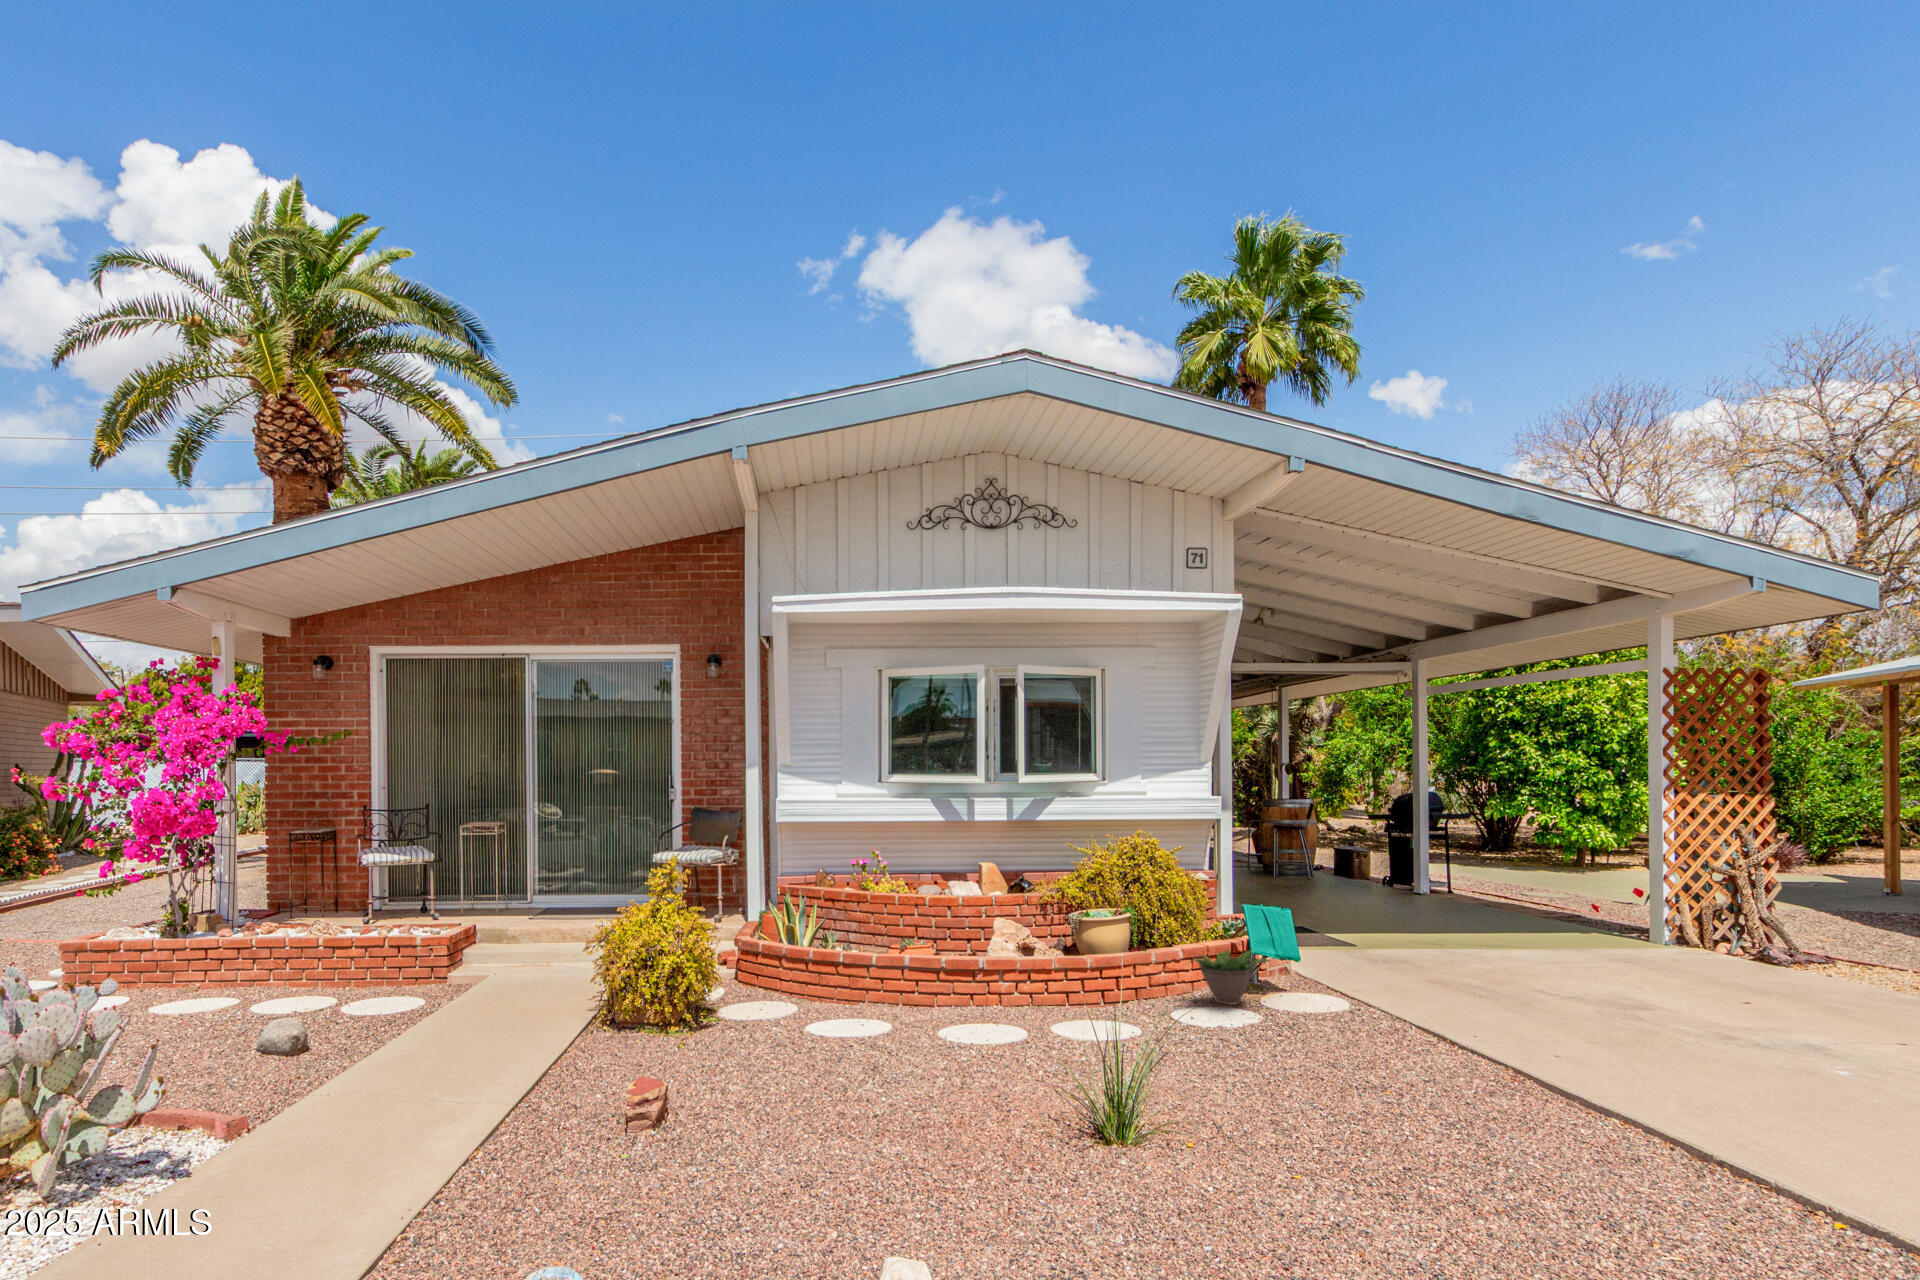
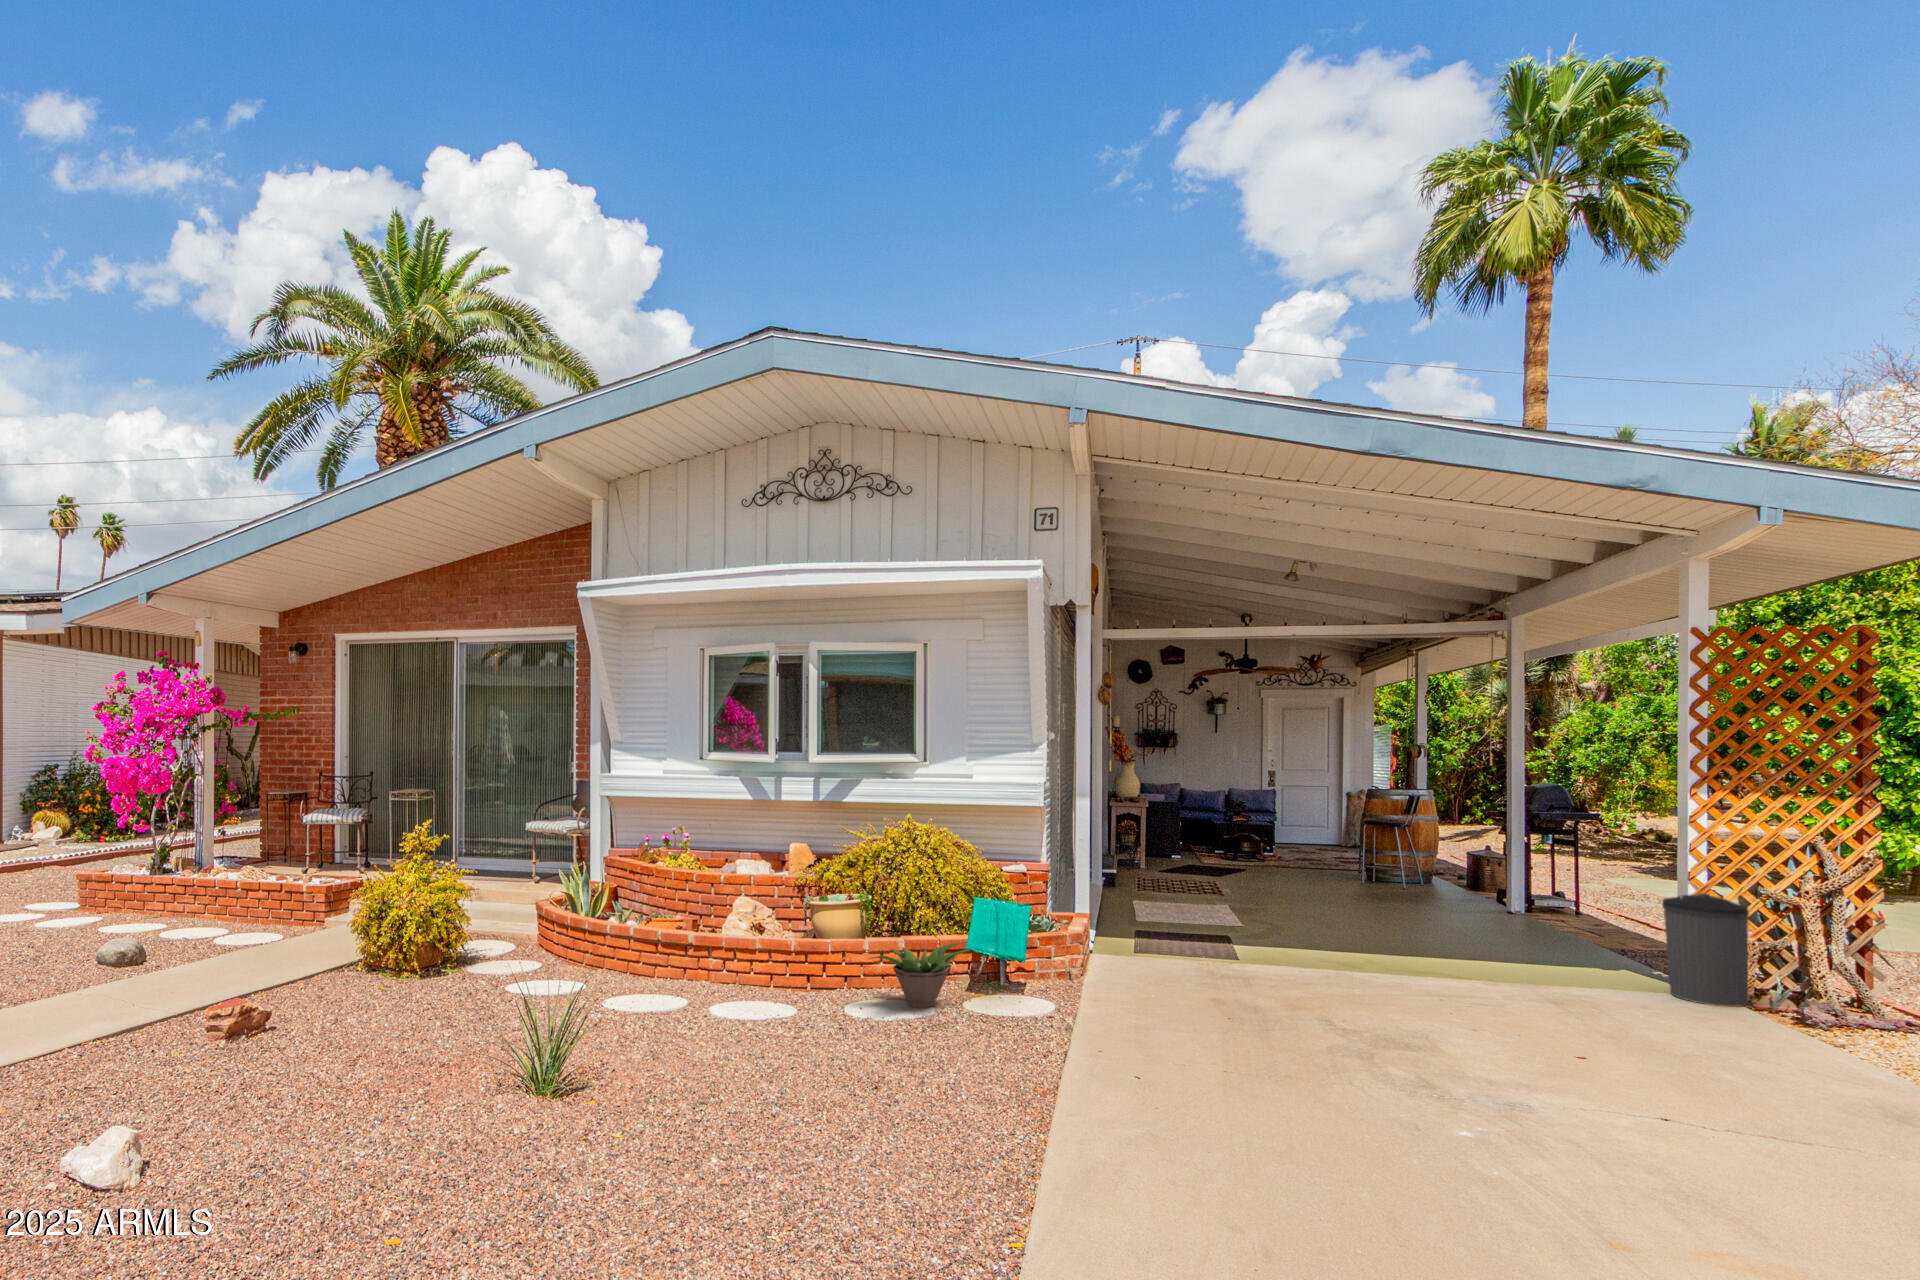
trash can: none [1645,867,1715,949] -> present [1662,893,1749,1007]

